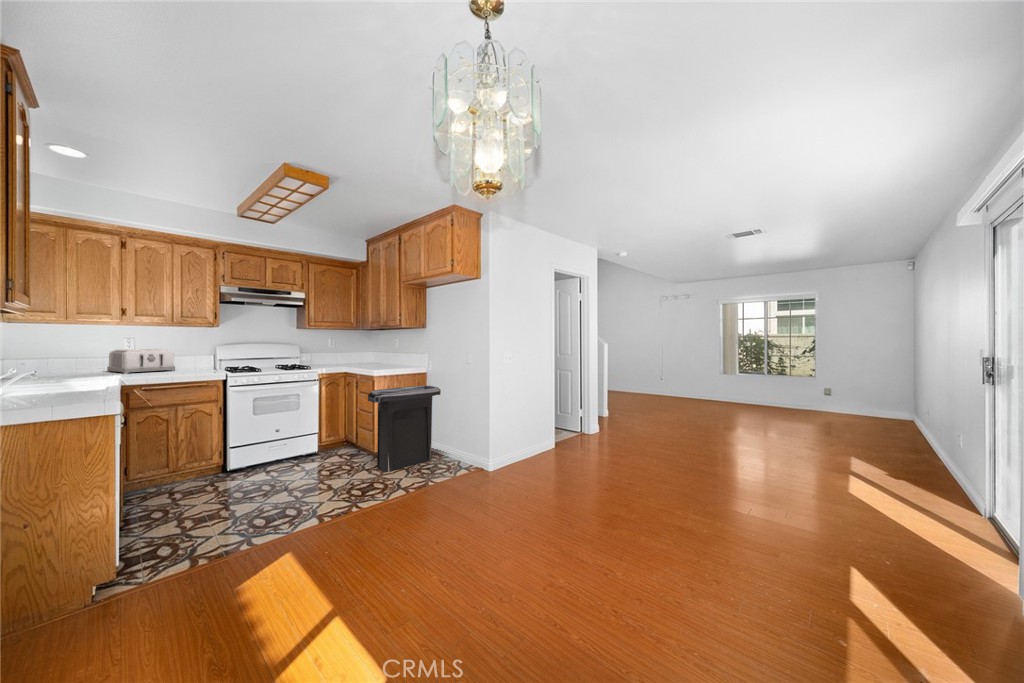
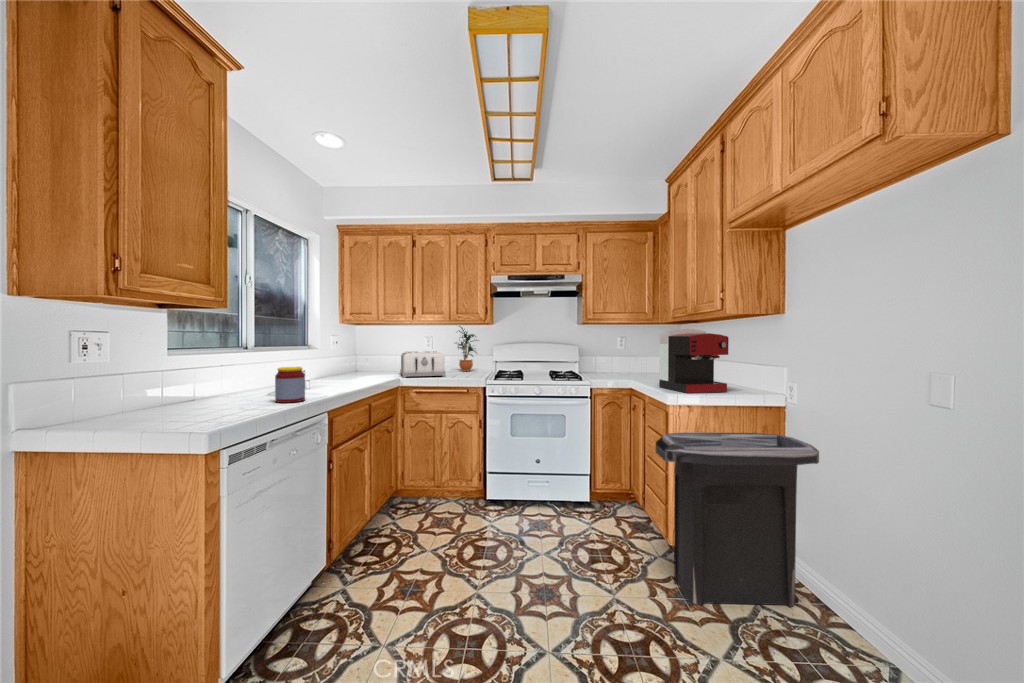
potted plant: none [169,326,202,367] -> present [458,326,478,371]
coffee maker: none [365,334,403,369] -> present [659,329,729,393]
jar: none [40,362,77,393] -> present [275,367,305,403]

